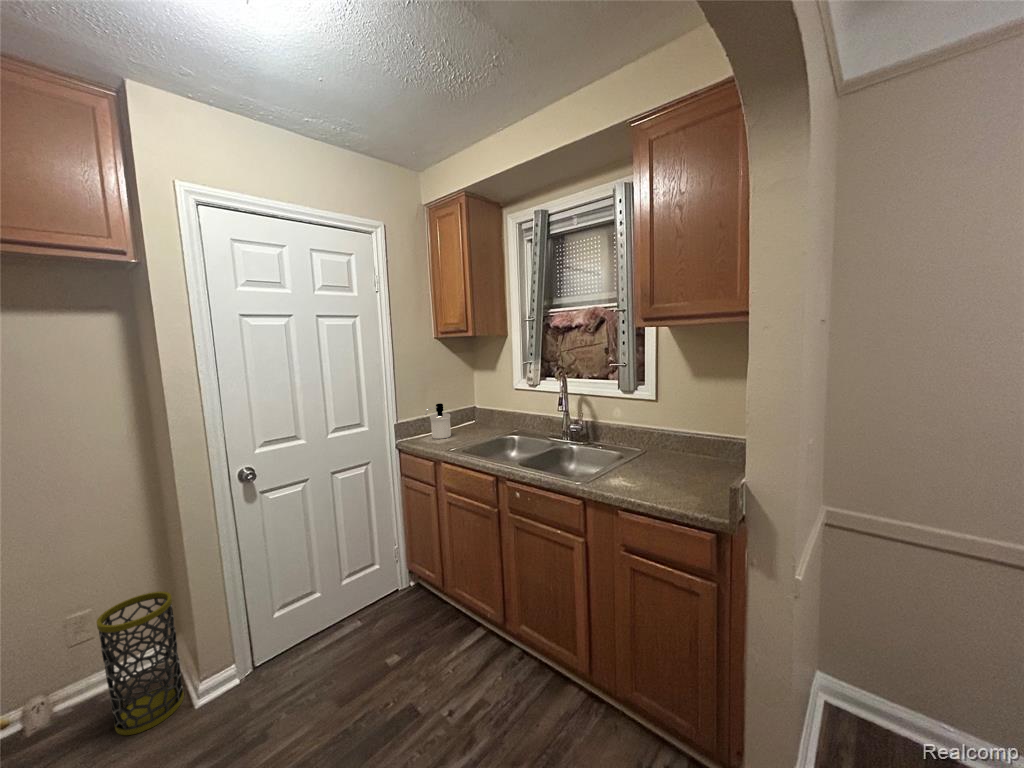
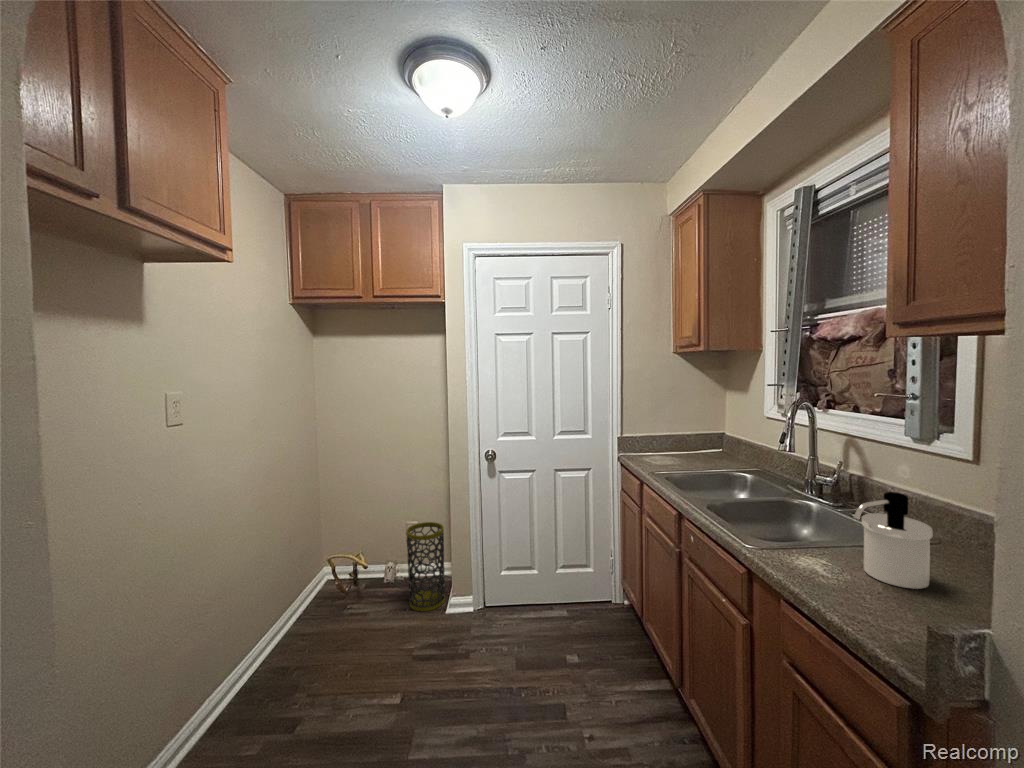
soap dispenser: present [425,403,451,439] -> present [853,492,933,589]

